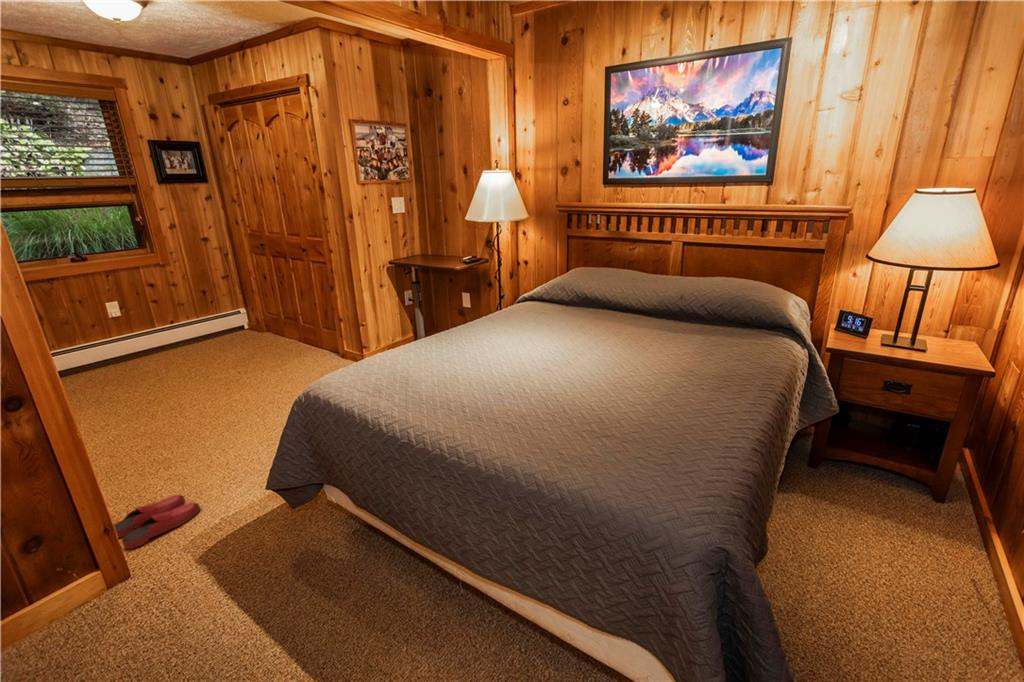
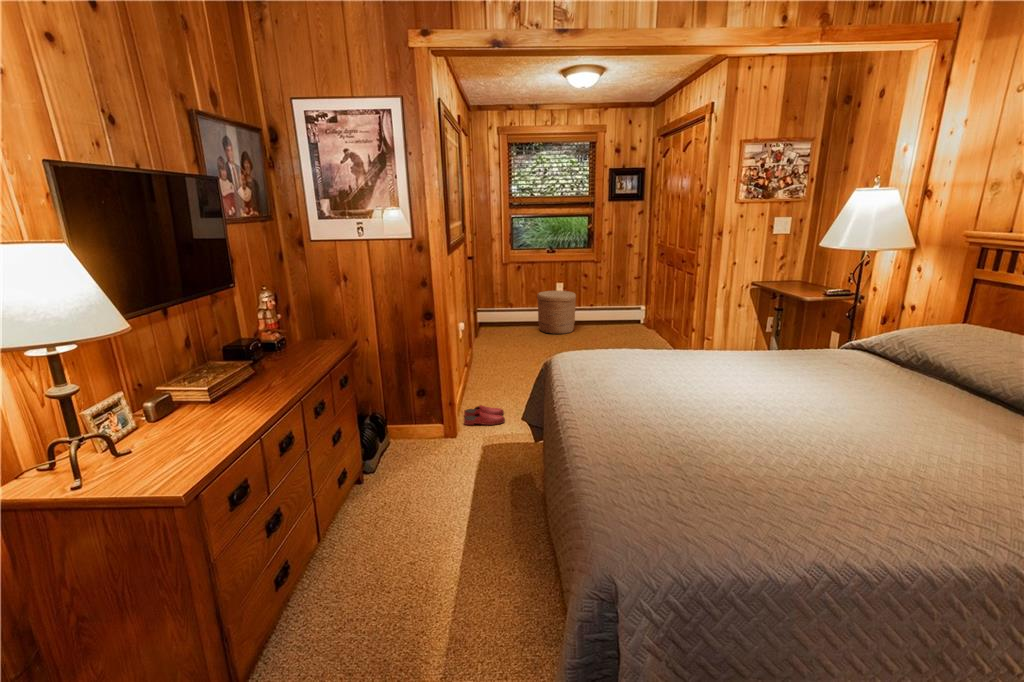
woven basket: none [80,310,163,376] -> present [537,291,576,334]

